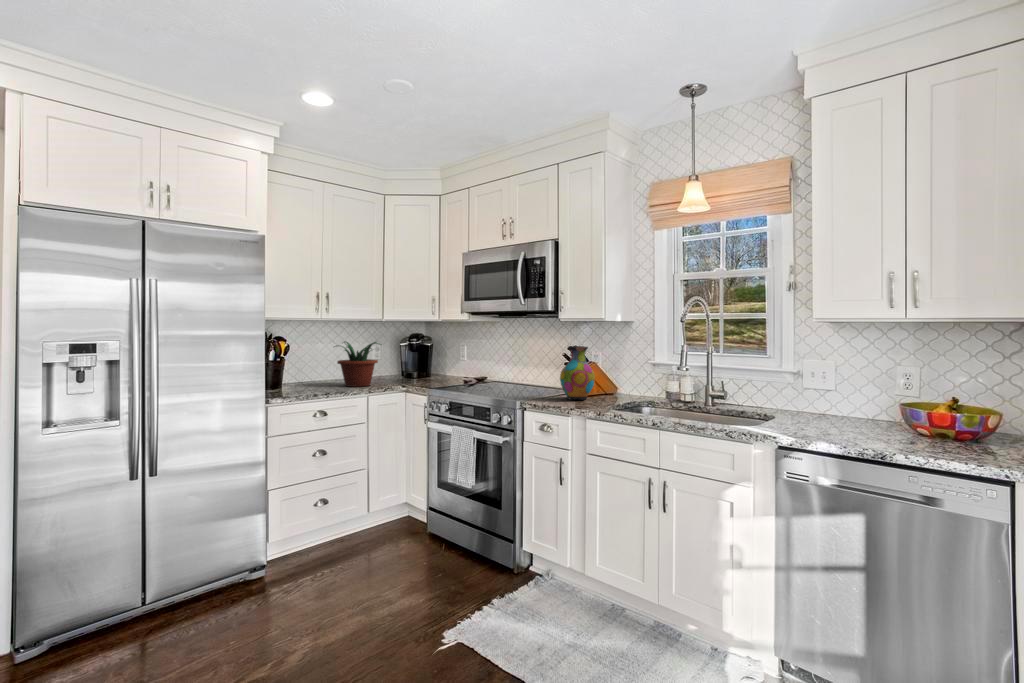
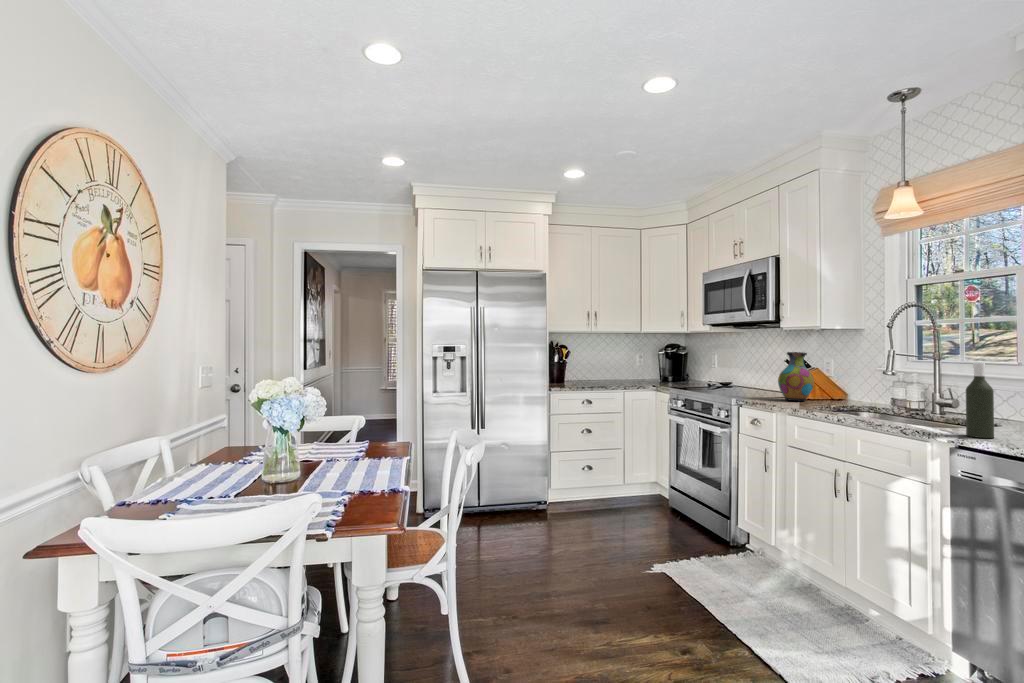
potted plant: present [337,342,378,387] -> none [601,349,638,384]
bottle: none [785,361,809,437] -> present [966,363,994,438]

